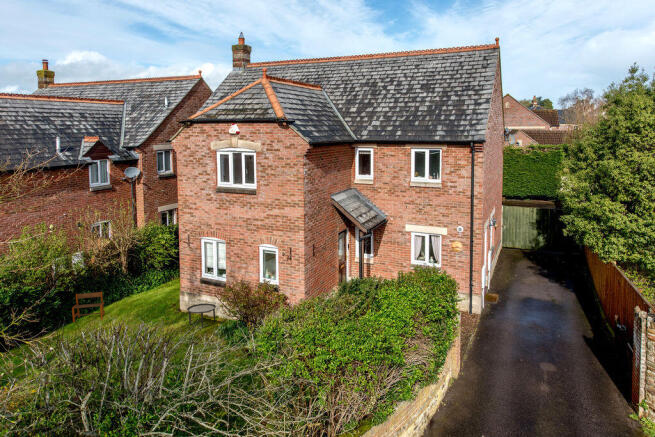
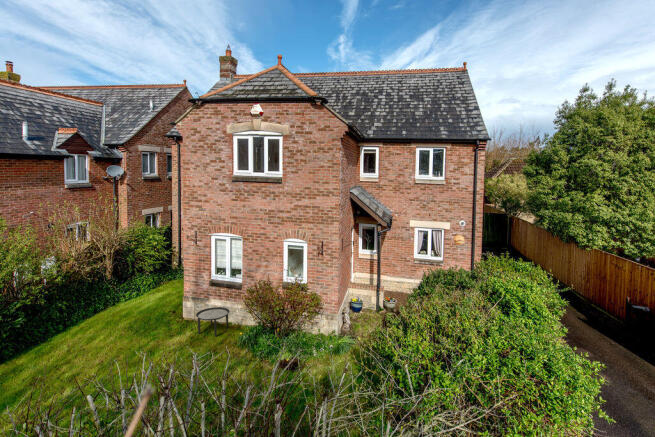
bench: present [72,292,105,322] -> none [42,300,87,340]

